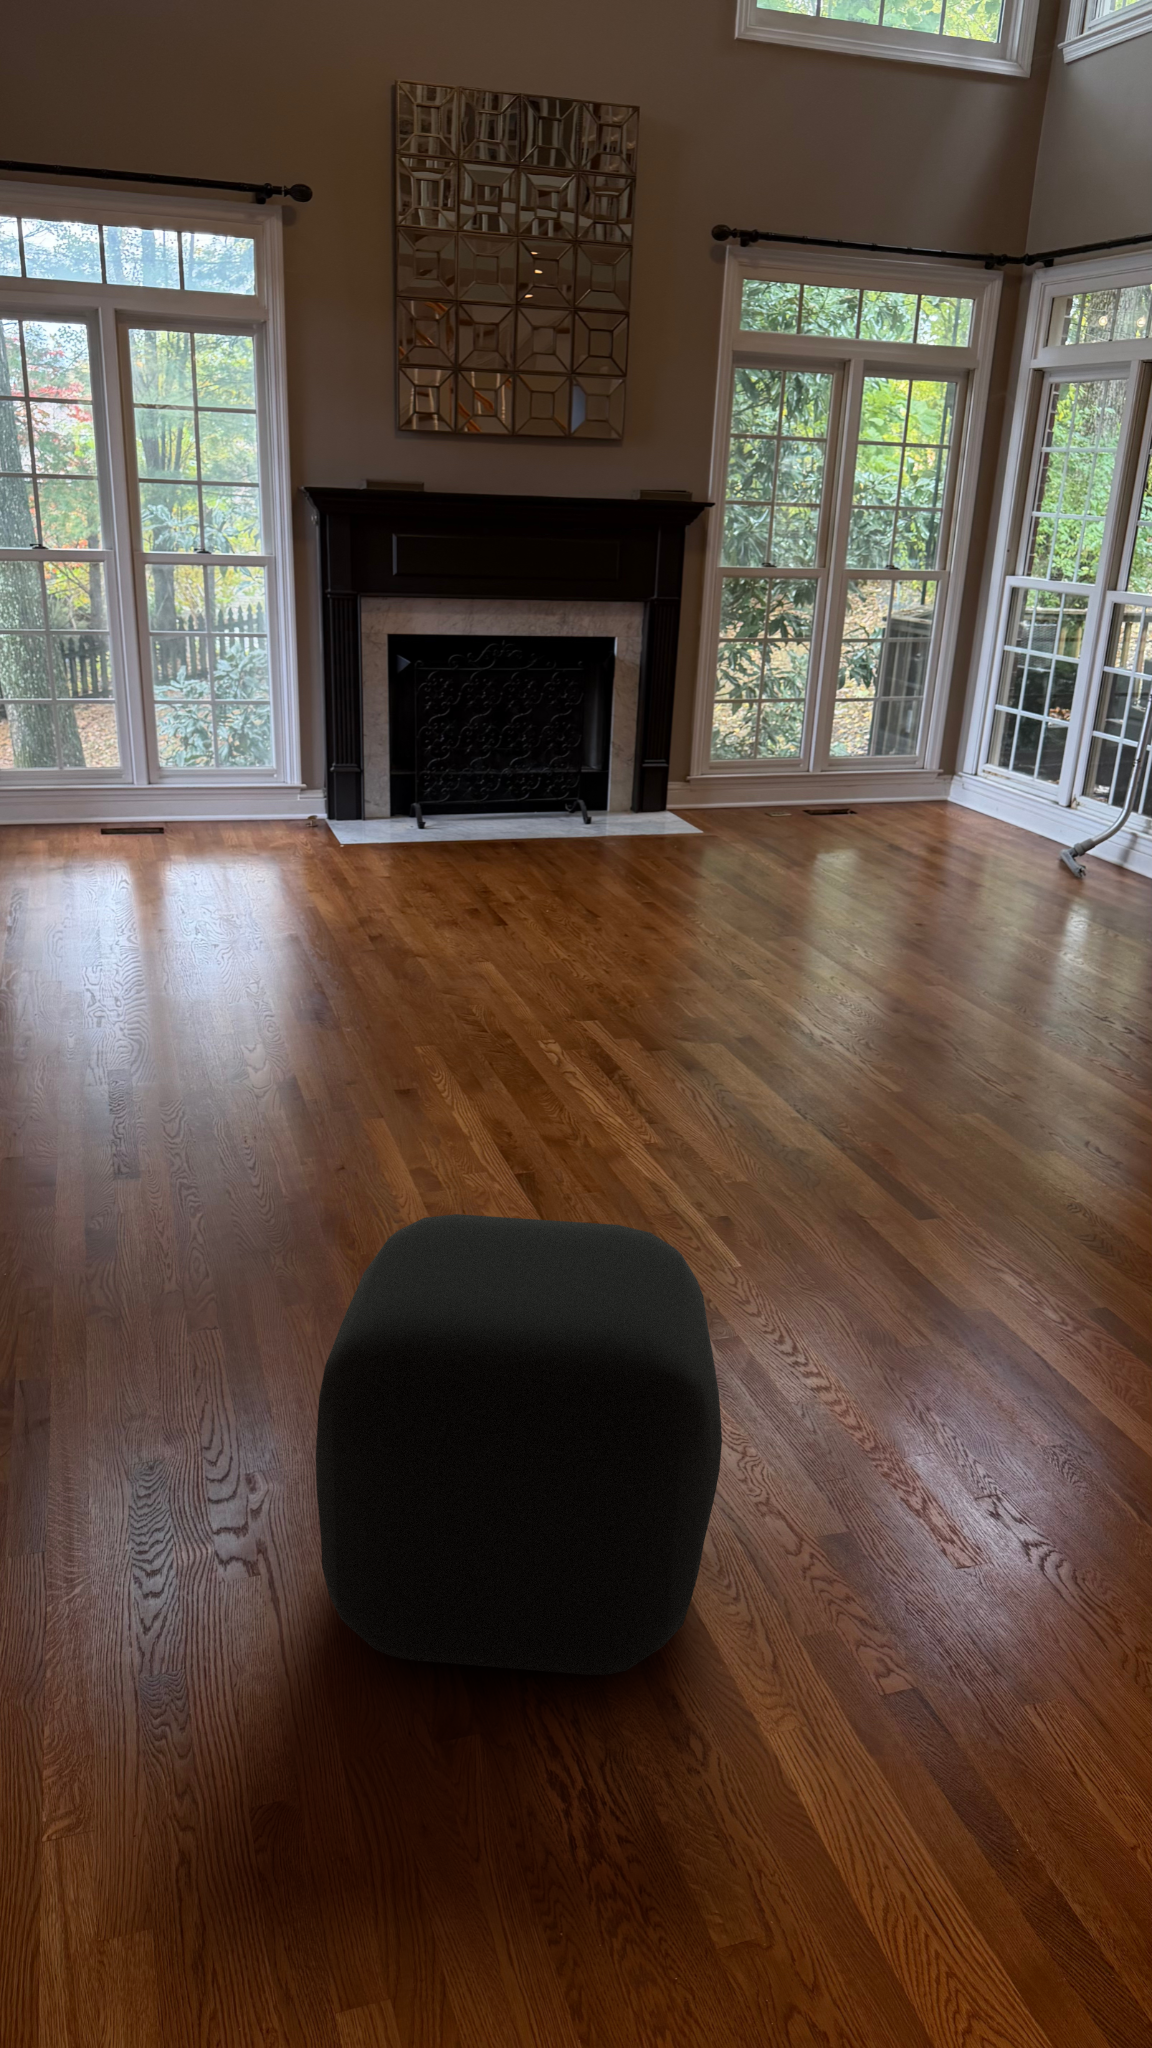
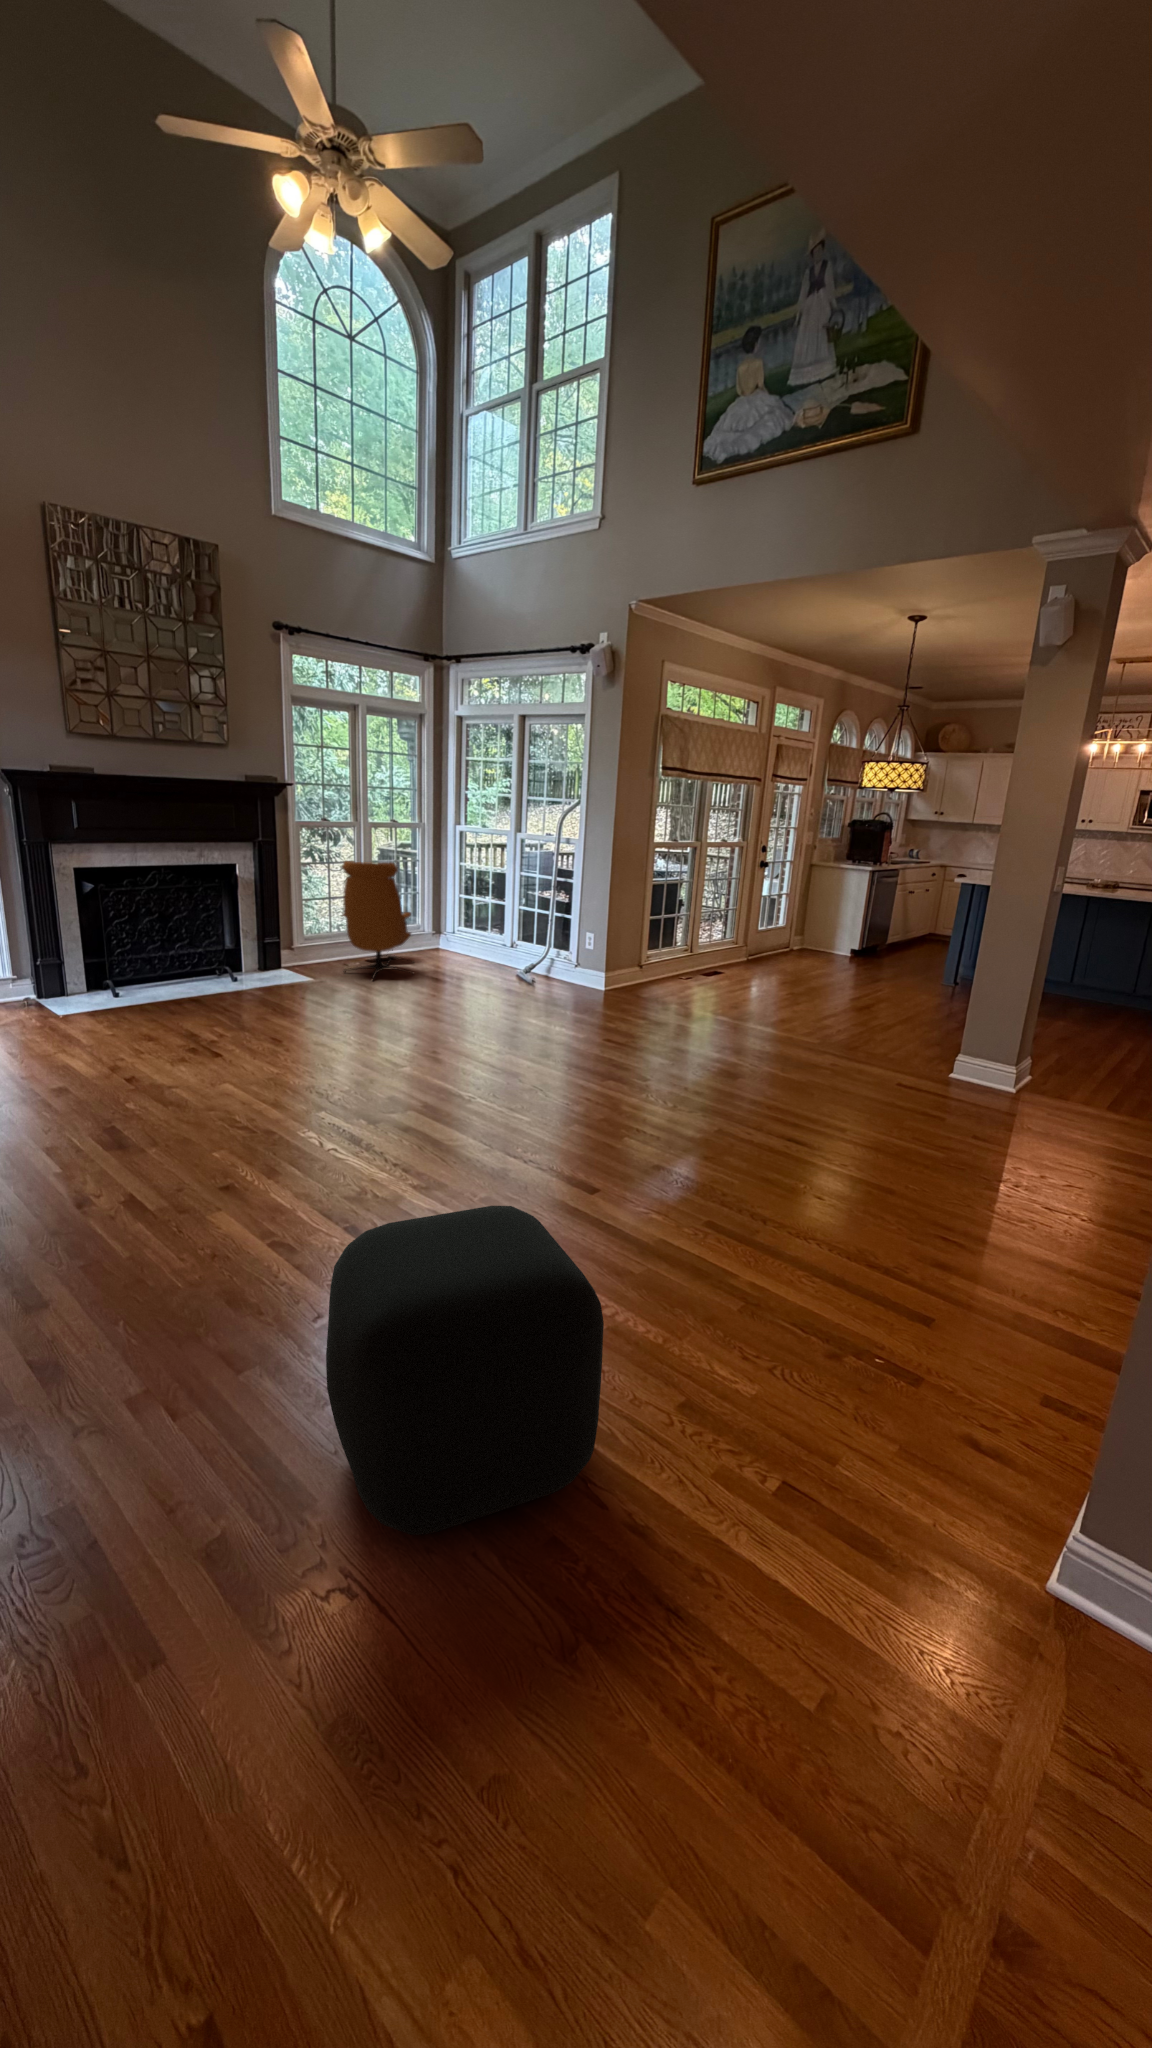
lounge chair: none [762,636,893,841] -> present [342,861,414,981]

